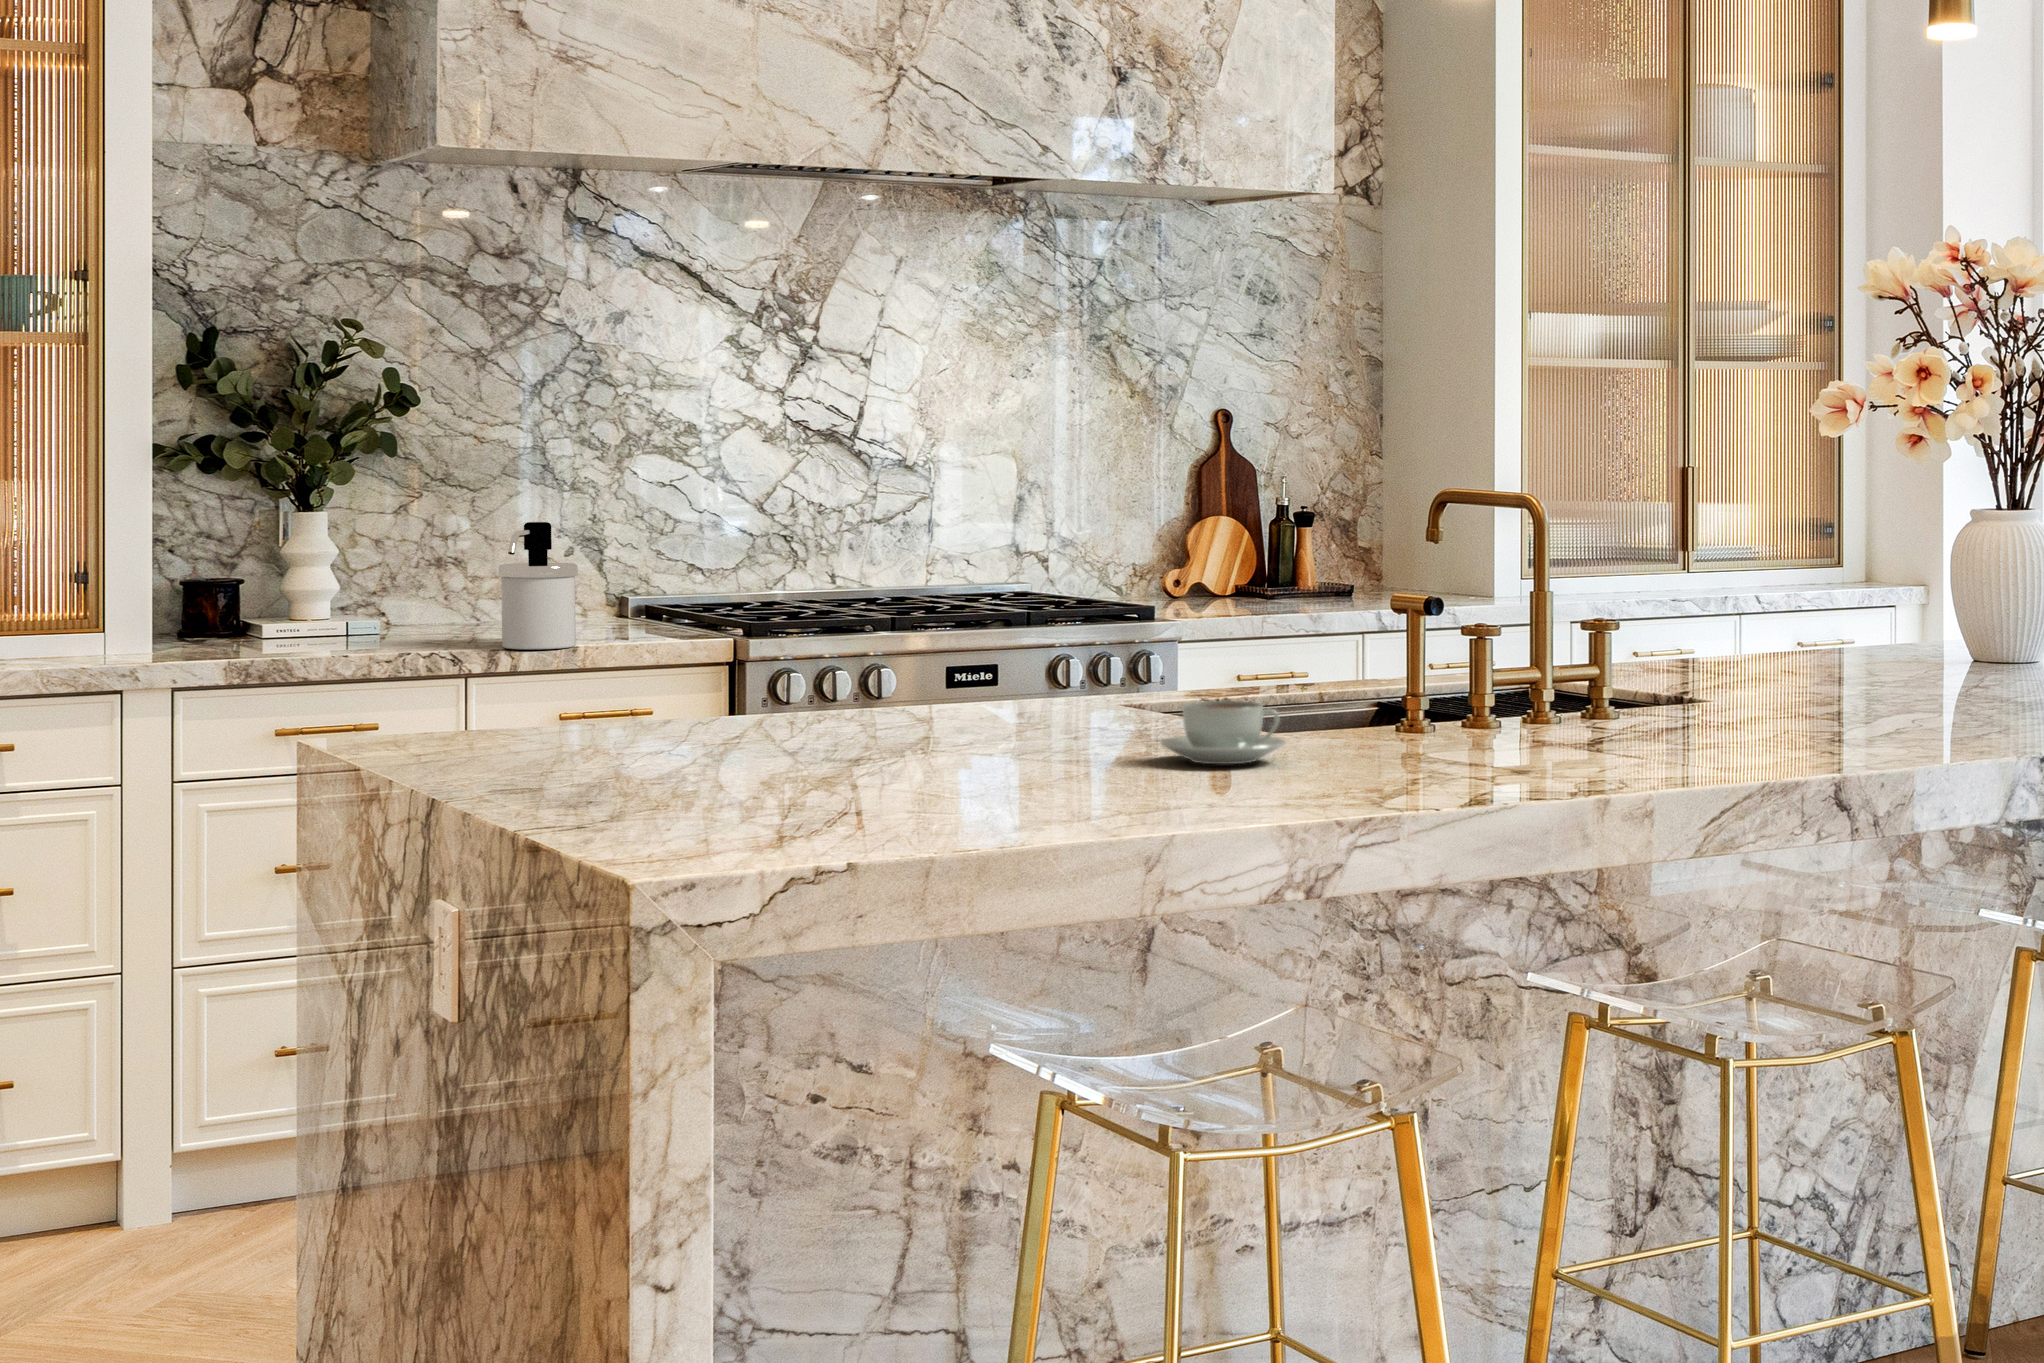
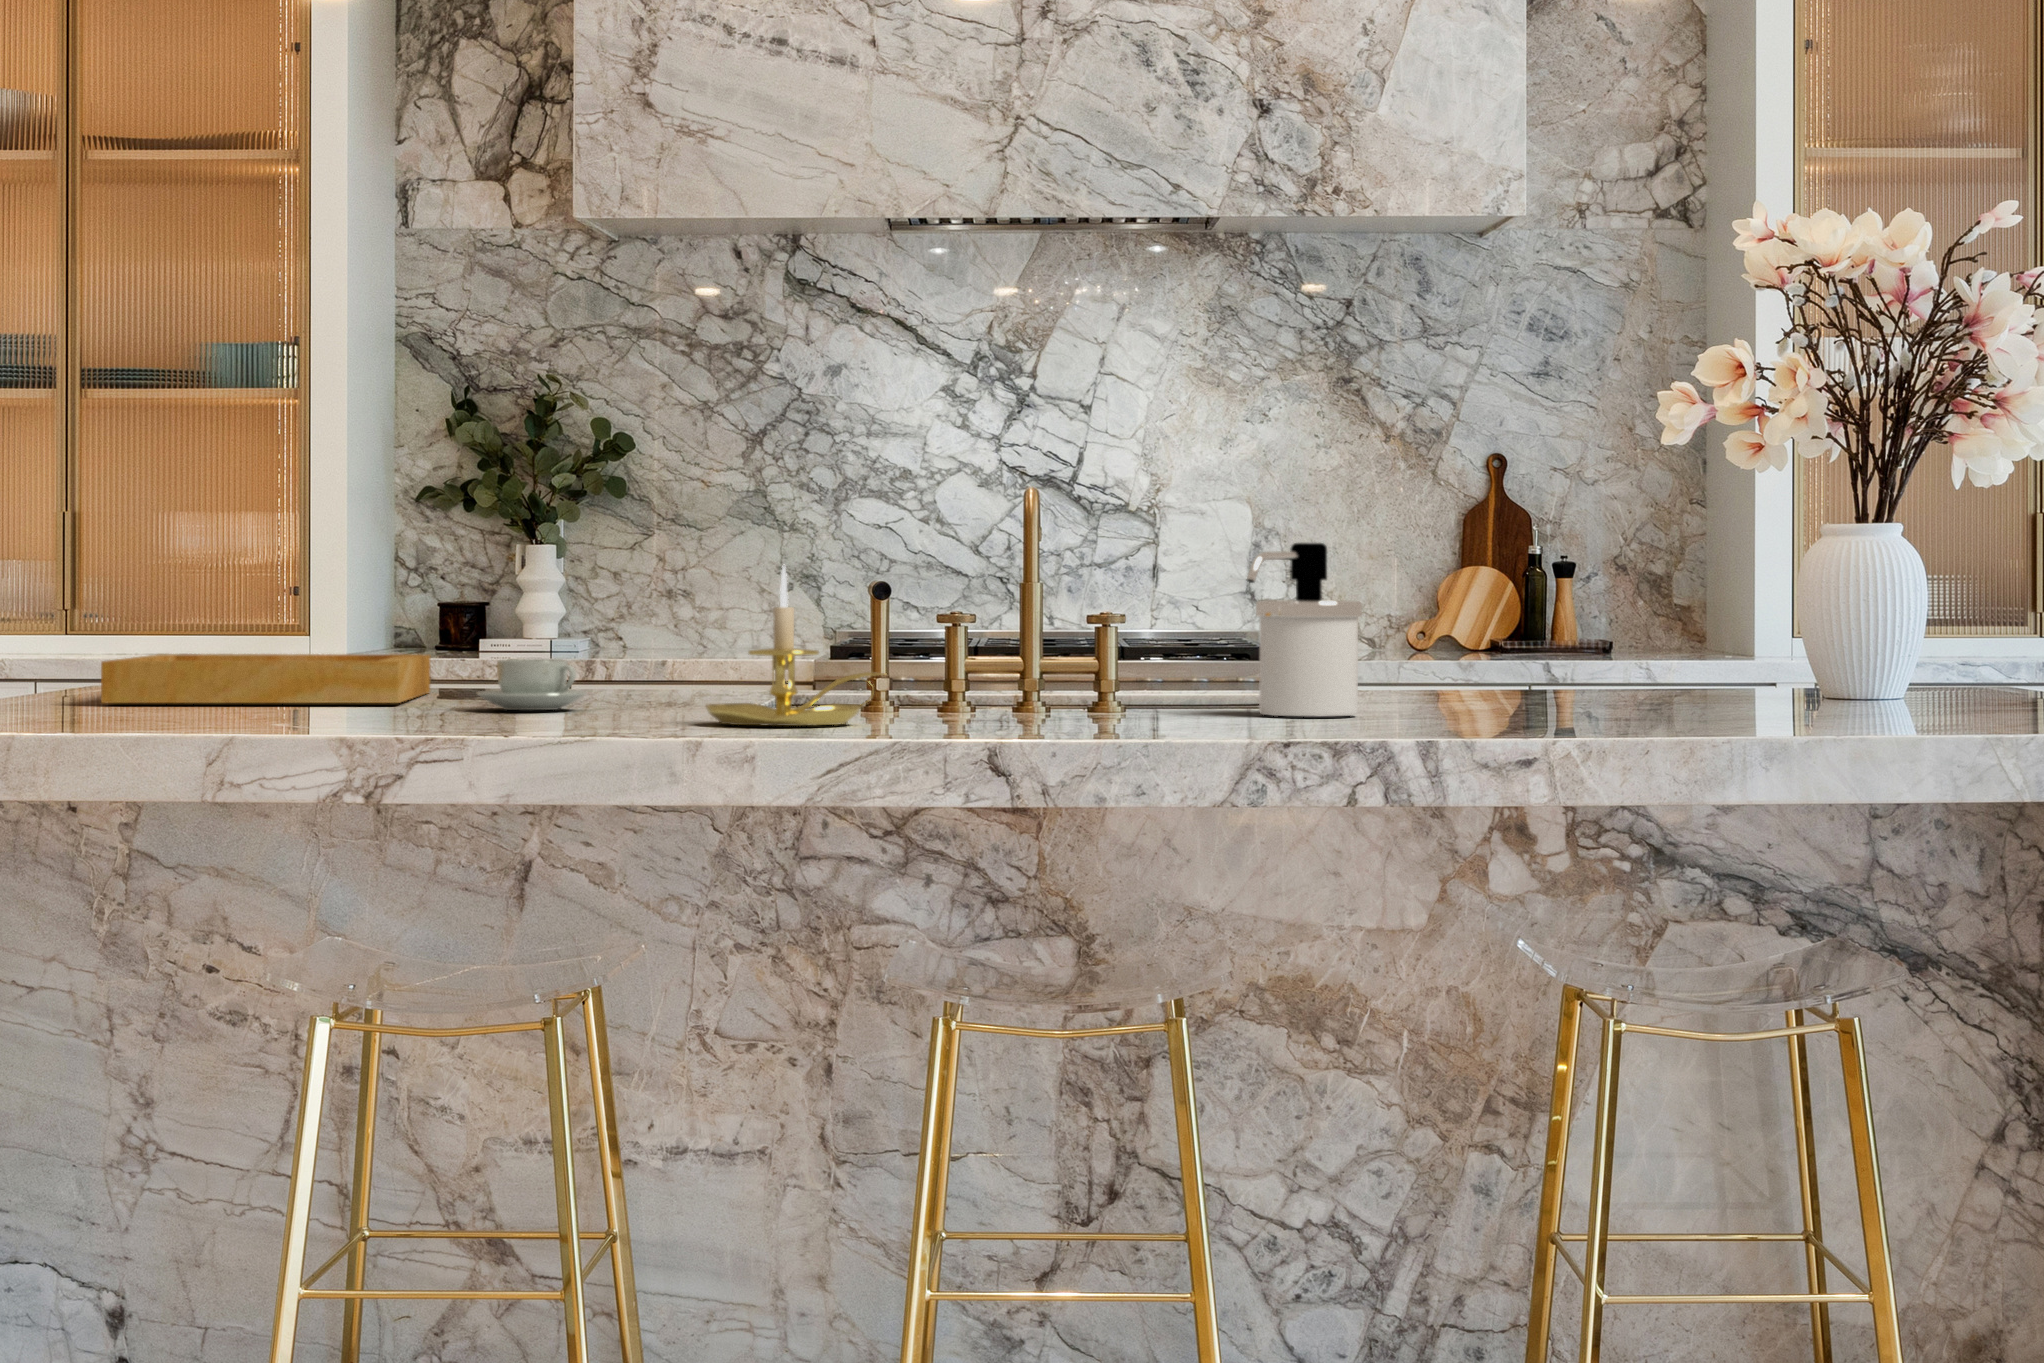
soap dispenser: present [498,522,578,649] -> present [1247,543,1362,717]
candle holder: none [1549,599,1722,778] -> present [706,566,885,726]
tray: none [571,686,1037,786] -> present [101,654,430,703]

